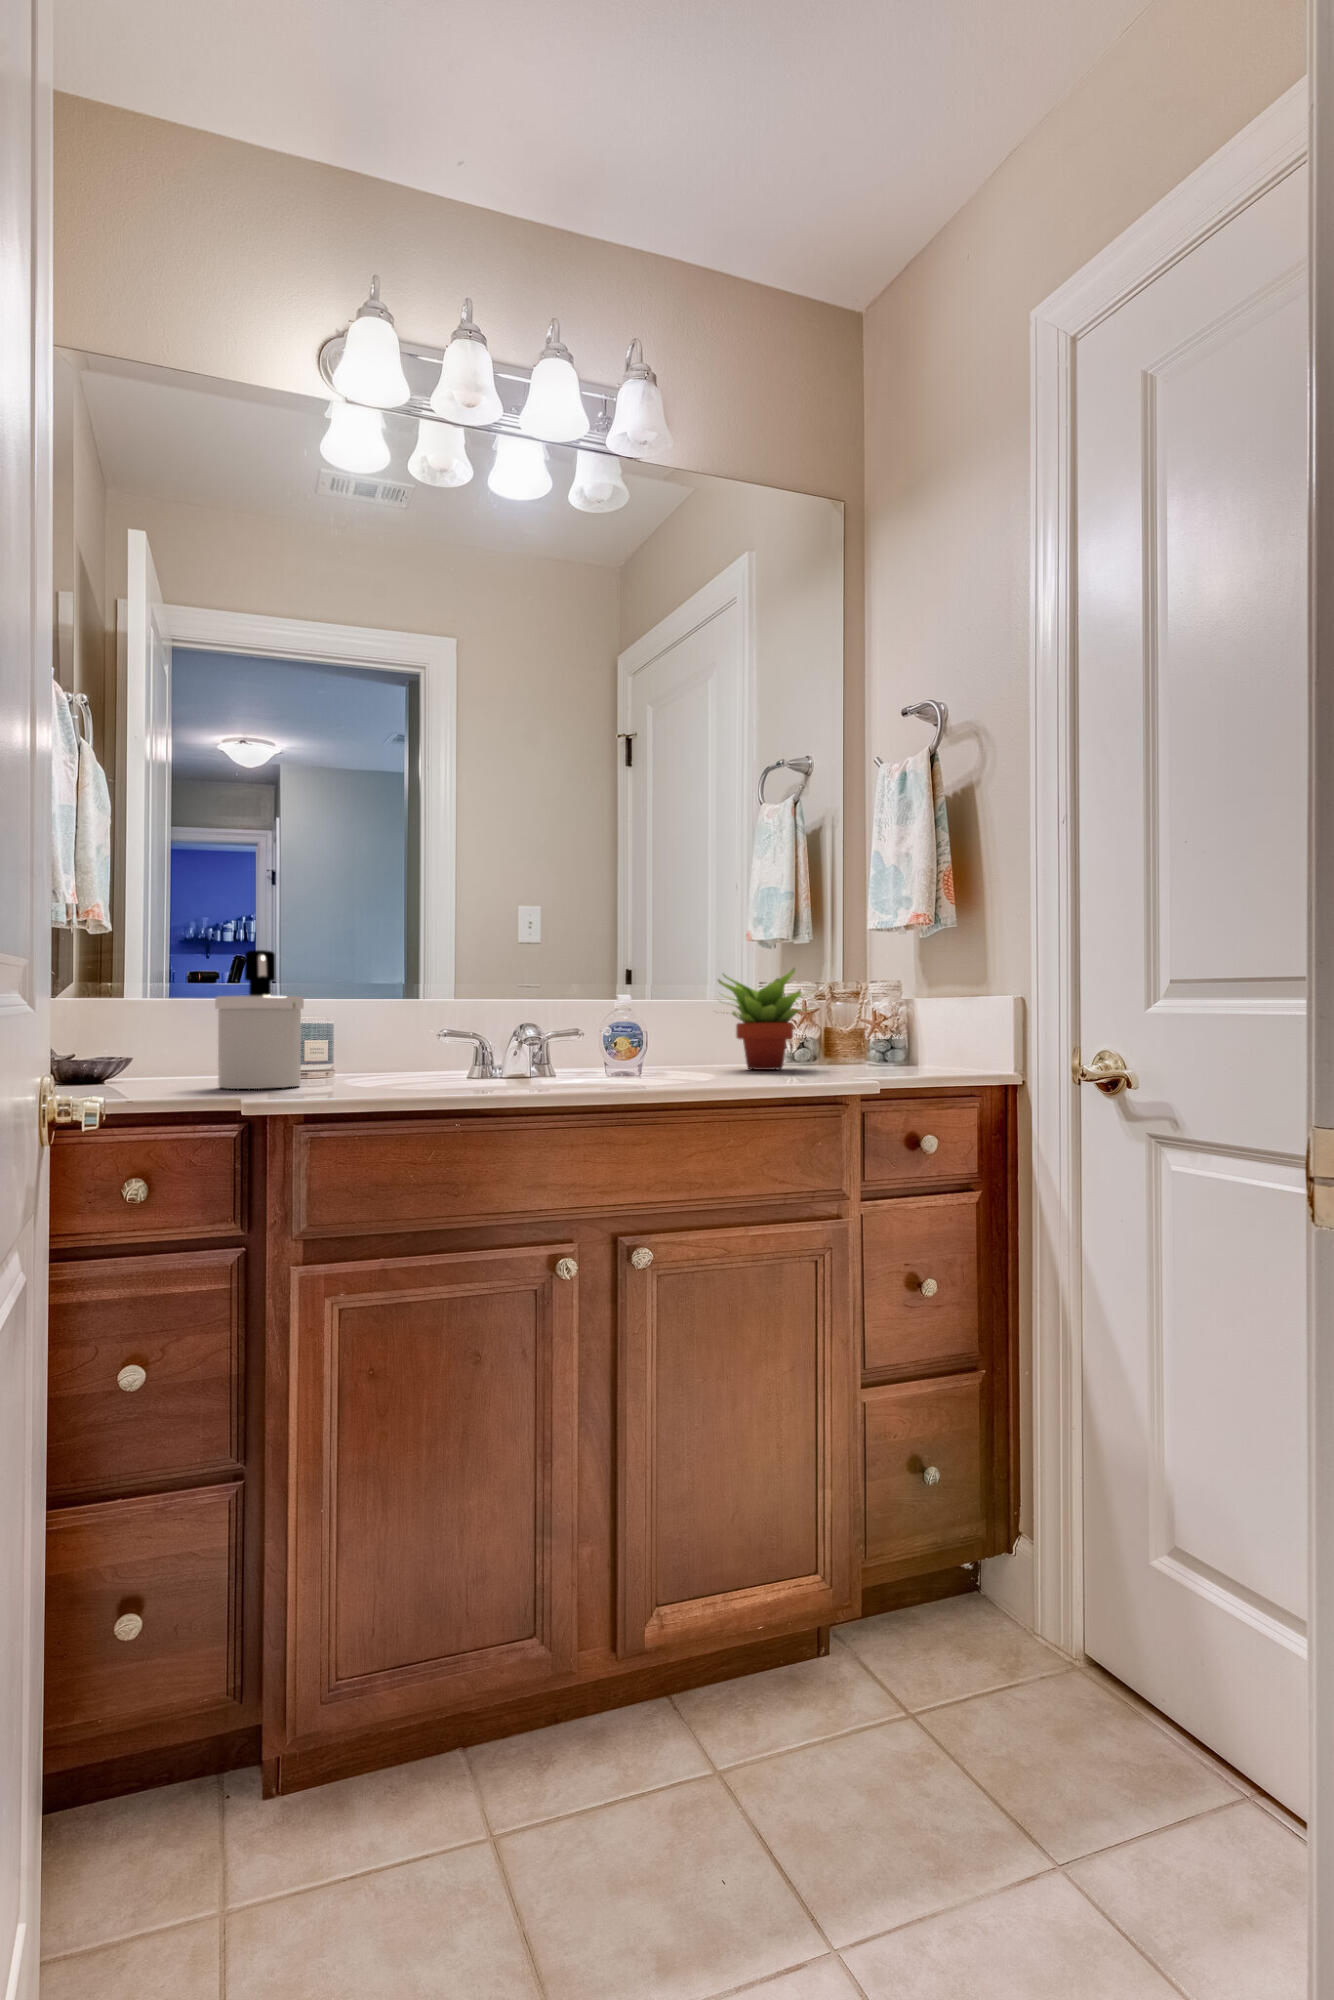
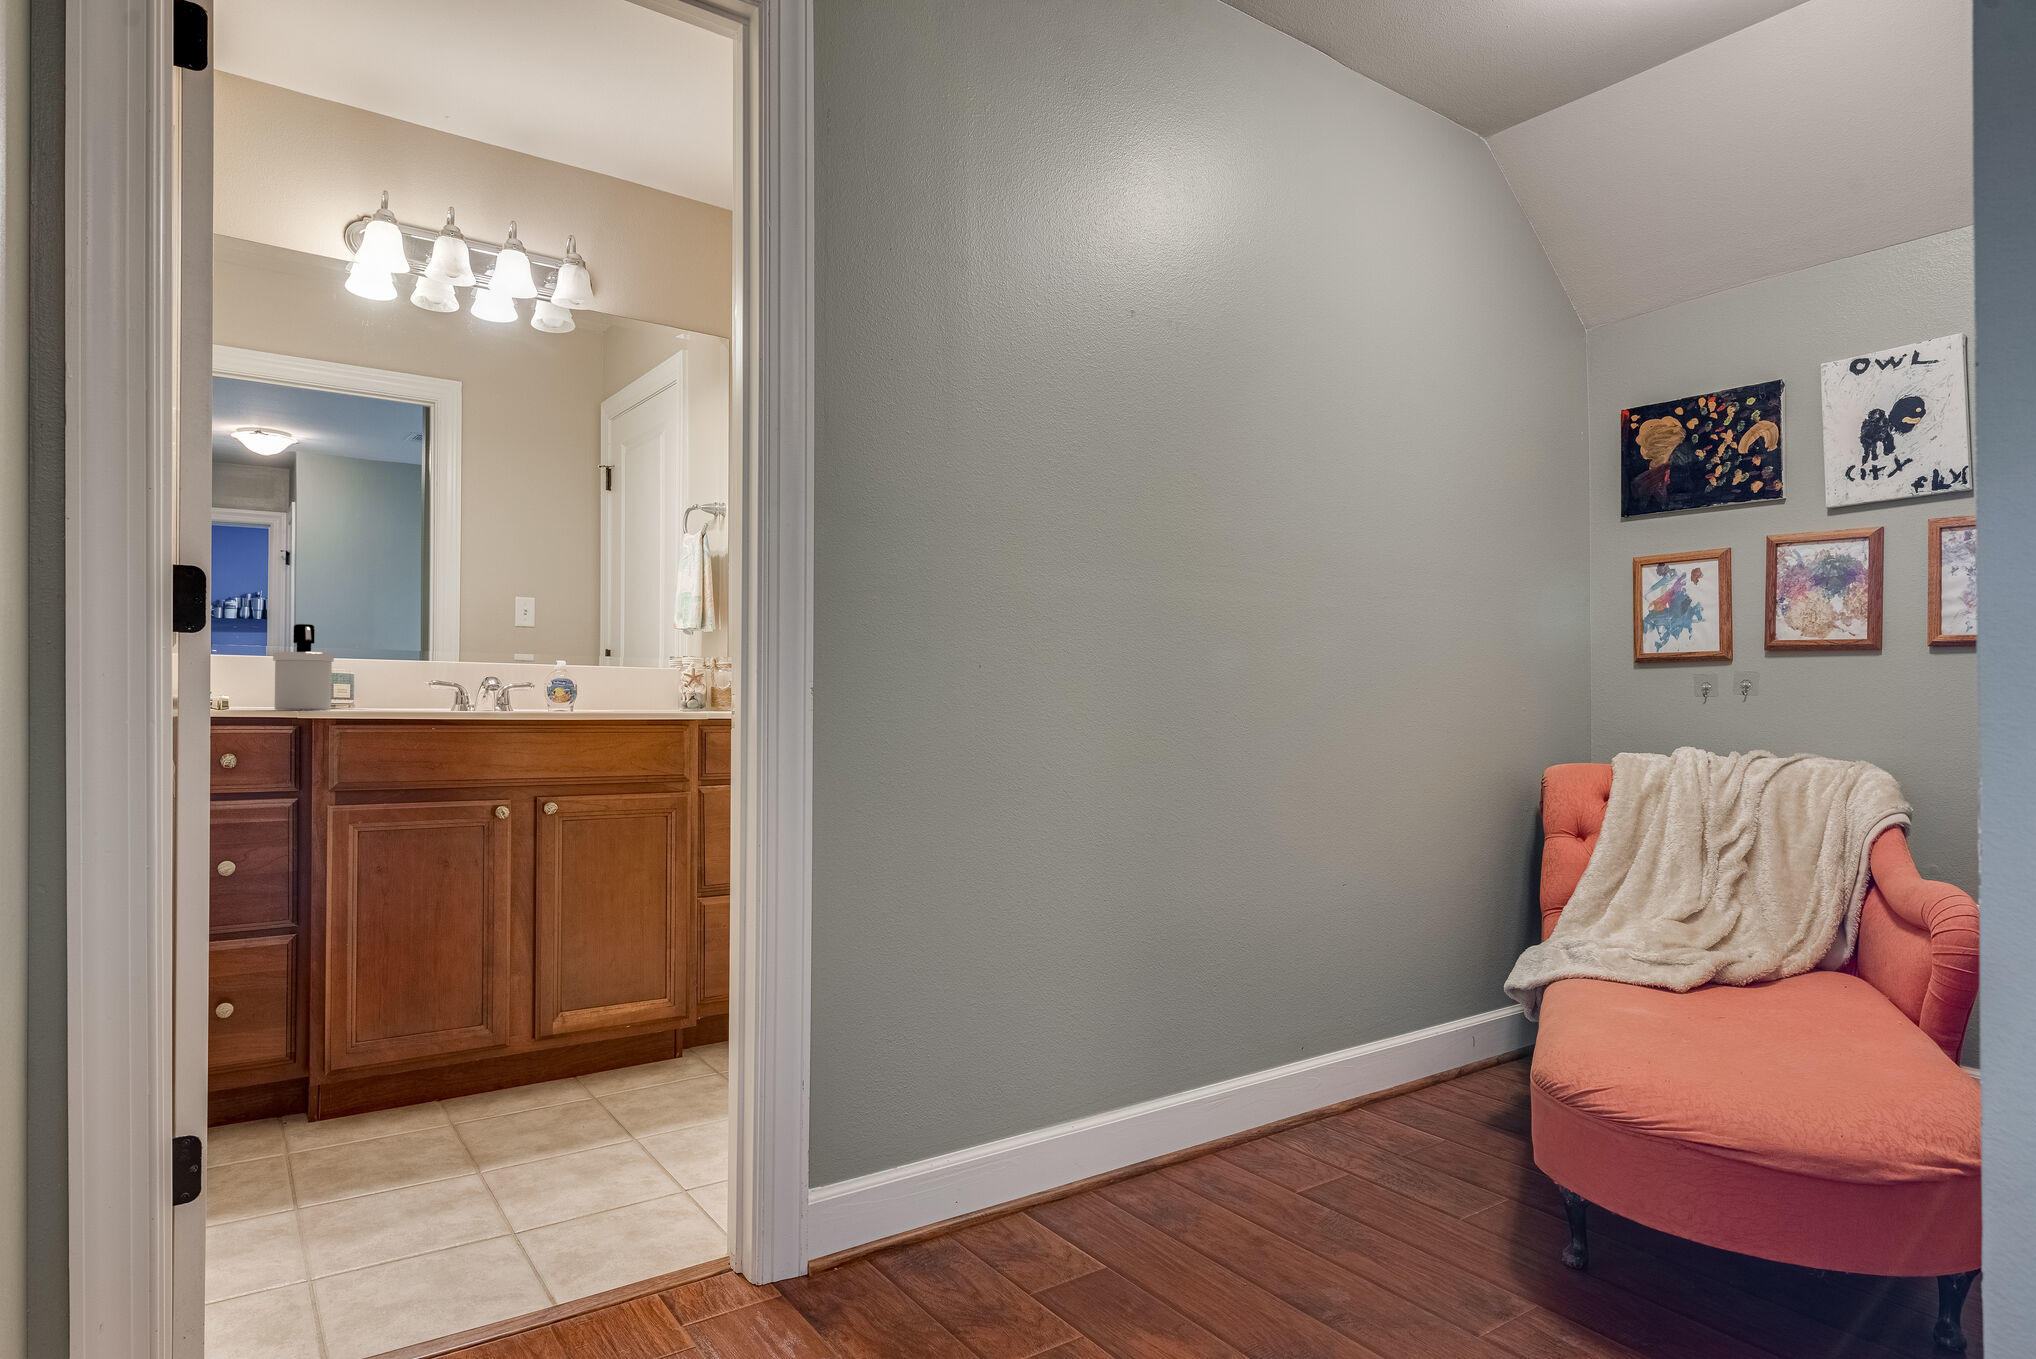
succulent plant: present [718,968,813,1070] -> none [625,642,697,708]

